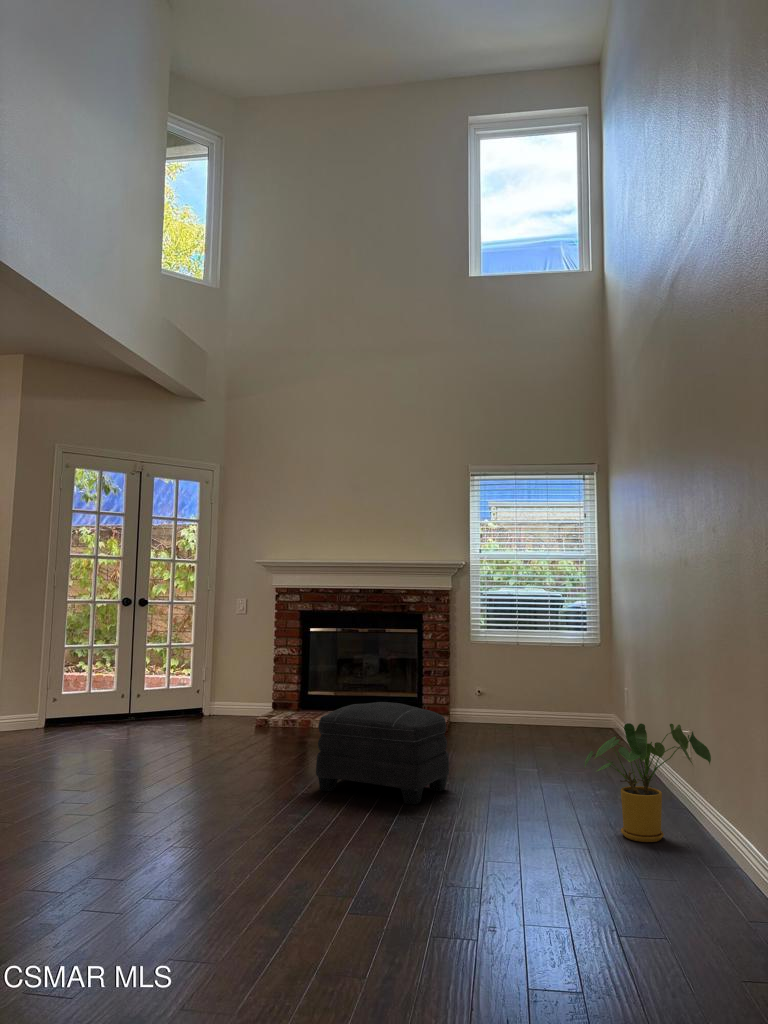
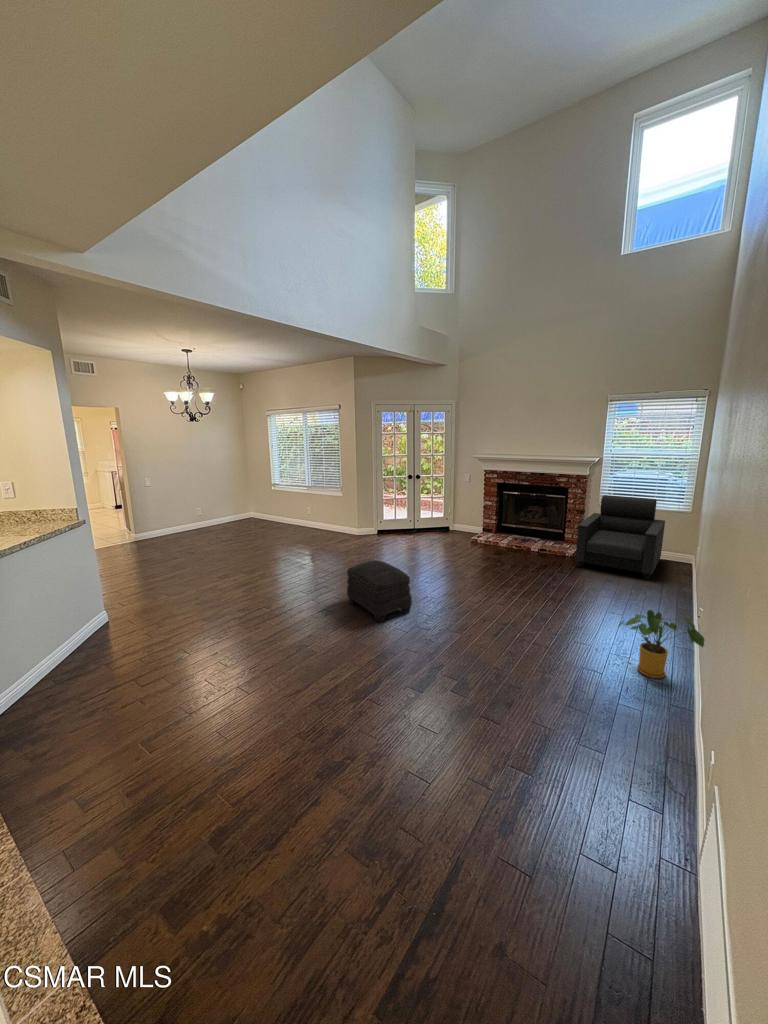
armchair: none [452,621,571,745] -> present [576,495,665,580]
ottoman: present [316,702,449,805] -> present [347,560,412,623]

